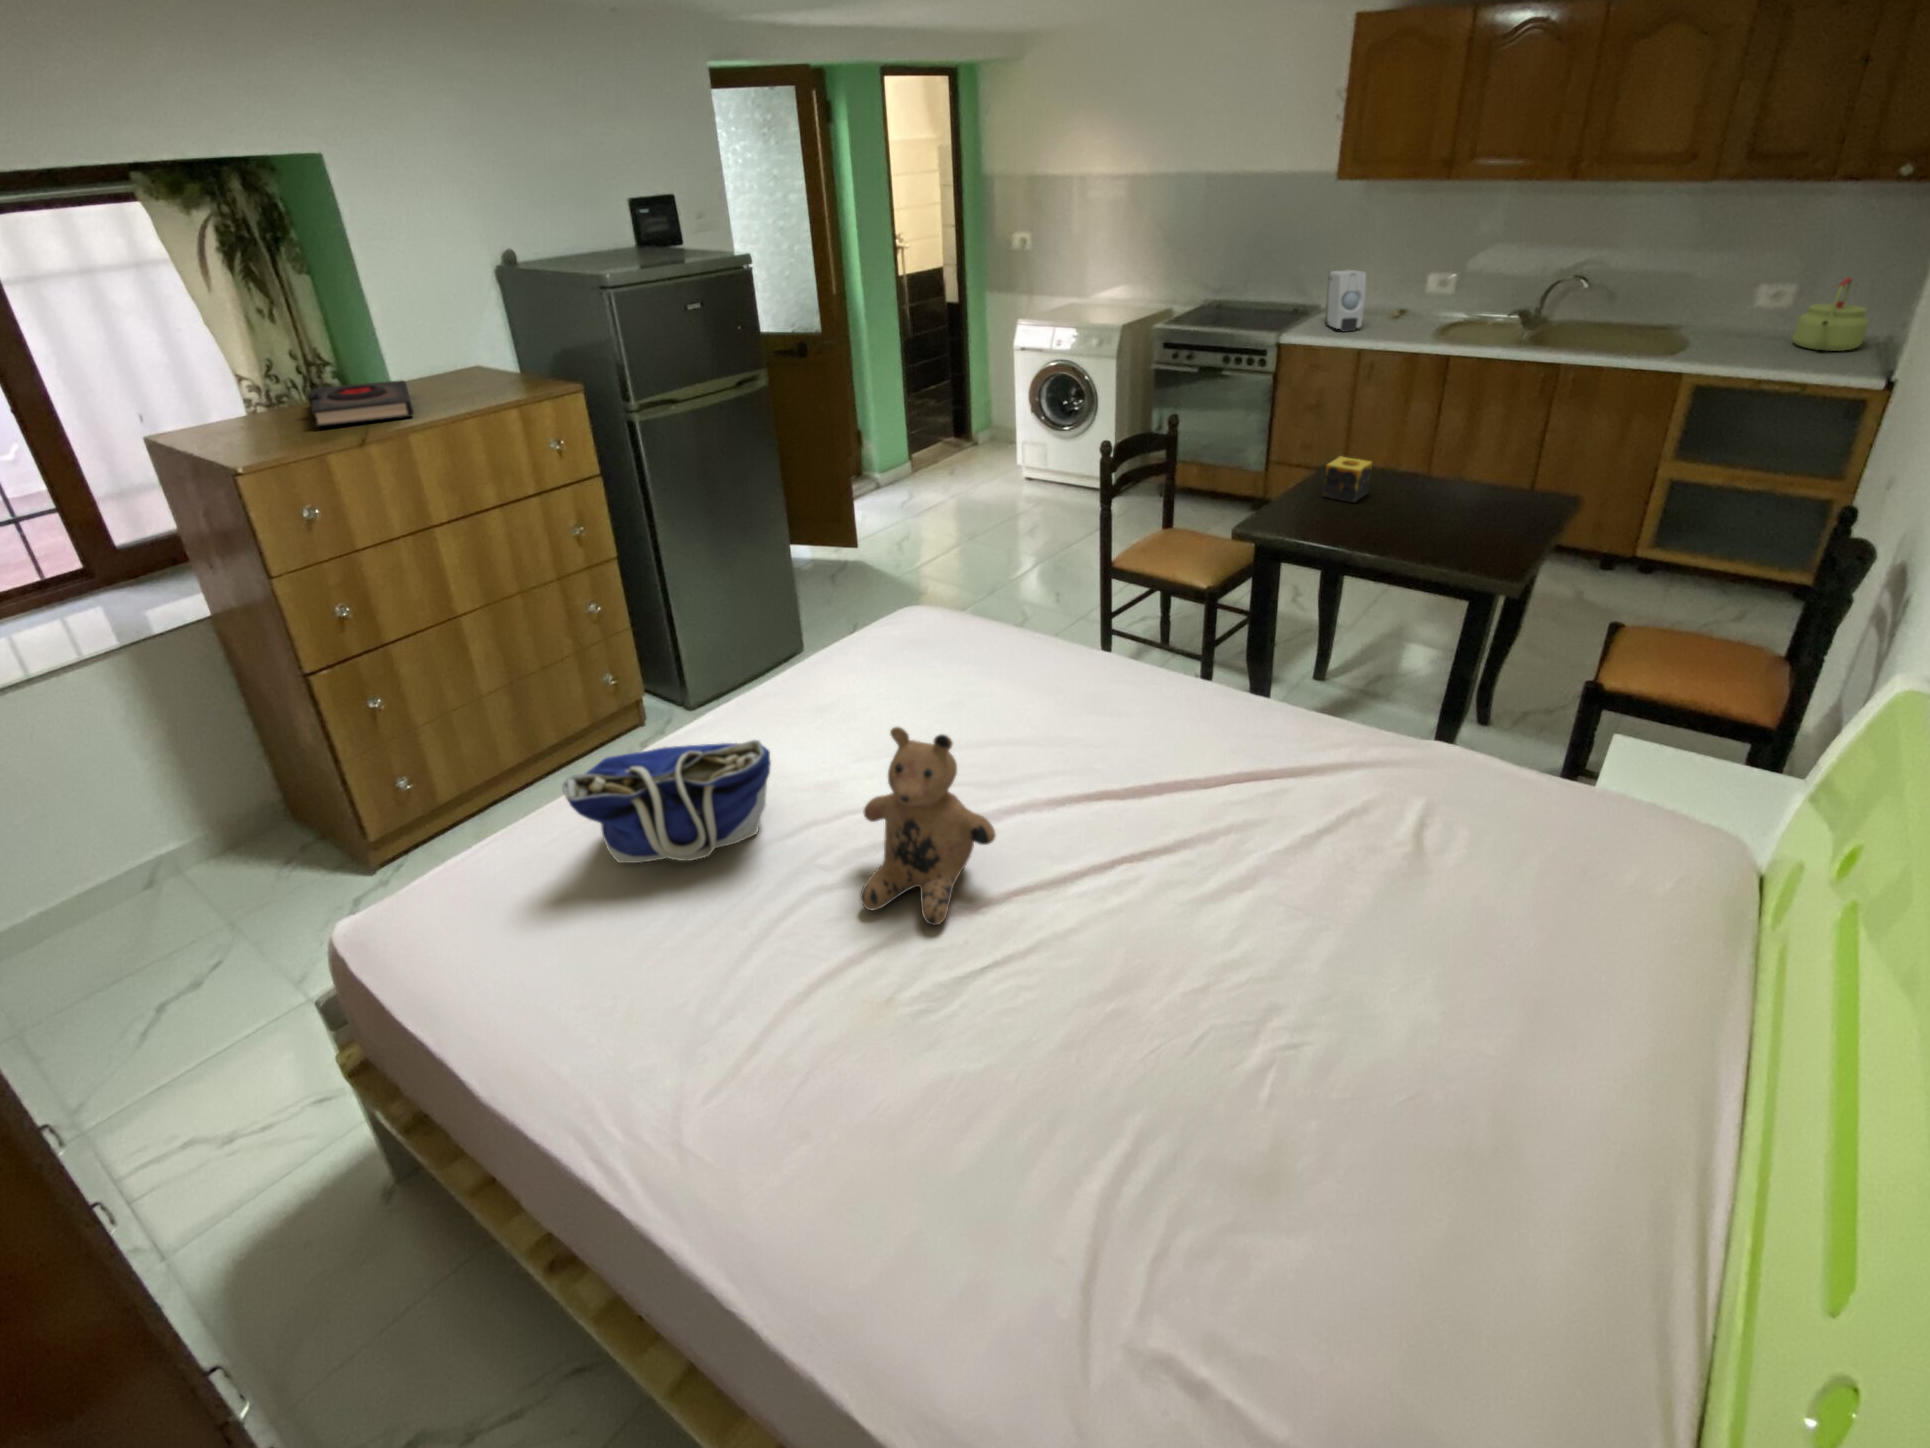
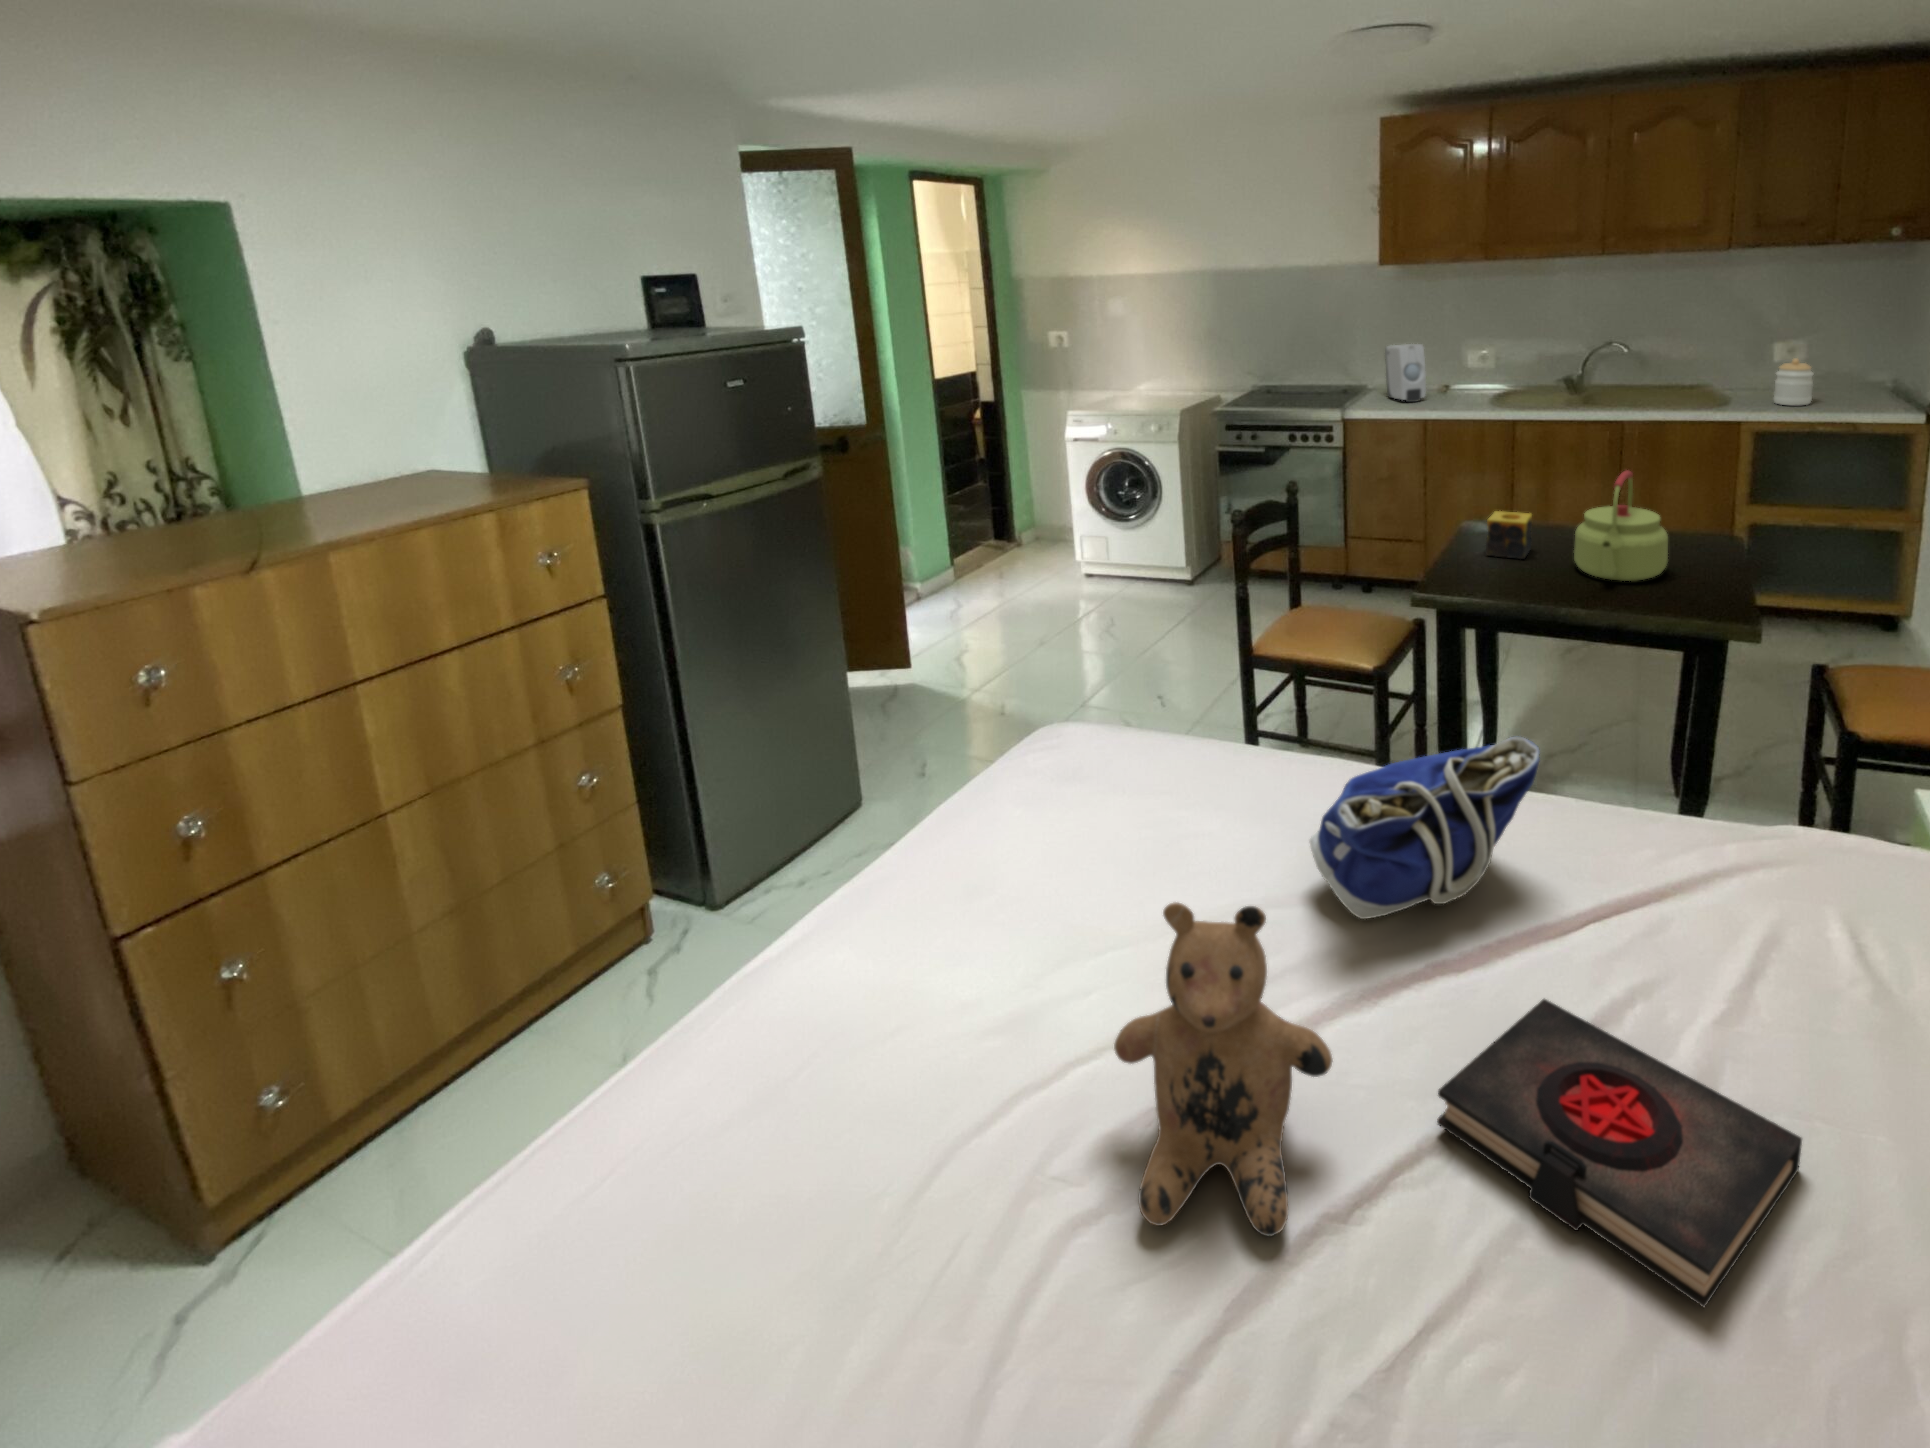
kettle: present [1793,277,1869,351] -> present [1574,470,1668,581]
jar: none [1723,309,1773,360] -> present [1774,358,1813,405]
book: present [308,380,414,426] -> present [1437,999,1802,1307]
tote bag: present [563,740,771,863] -> present [1309,737,1540,919]

